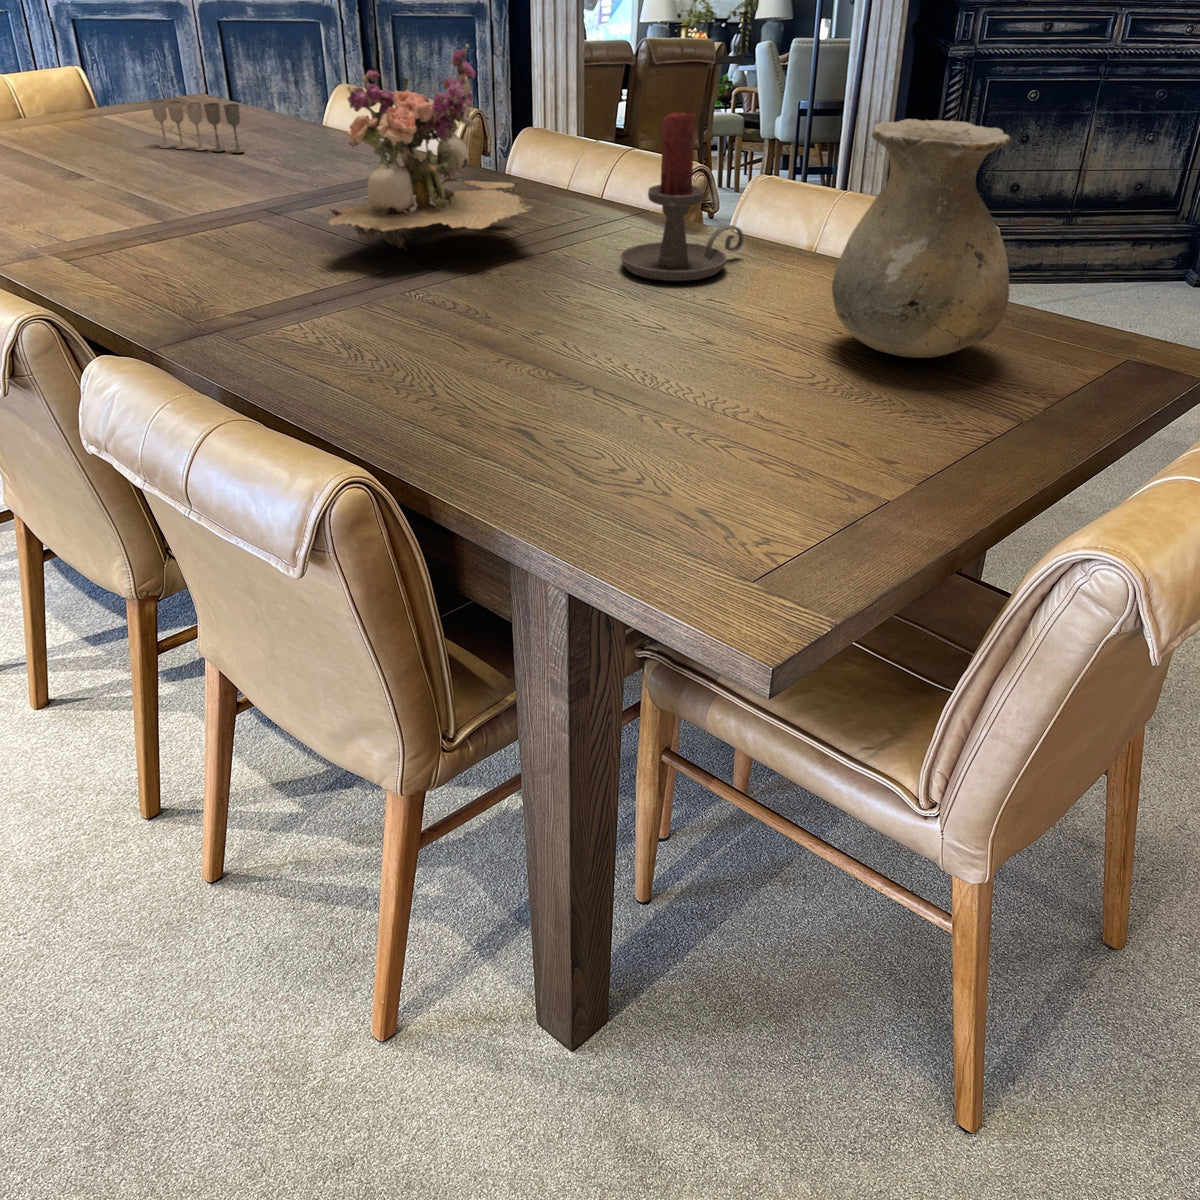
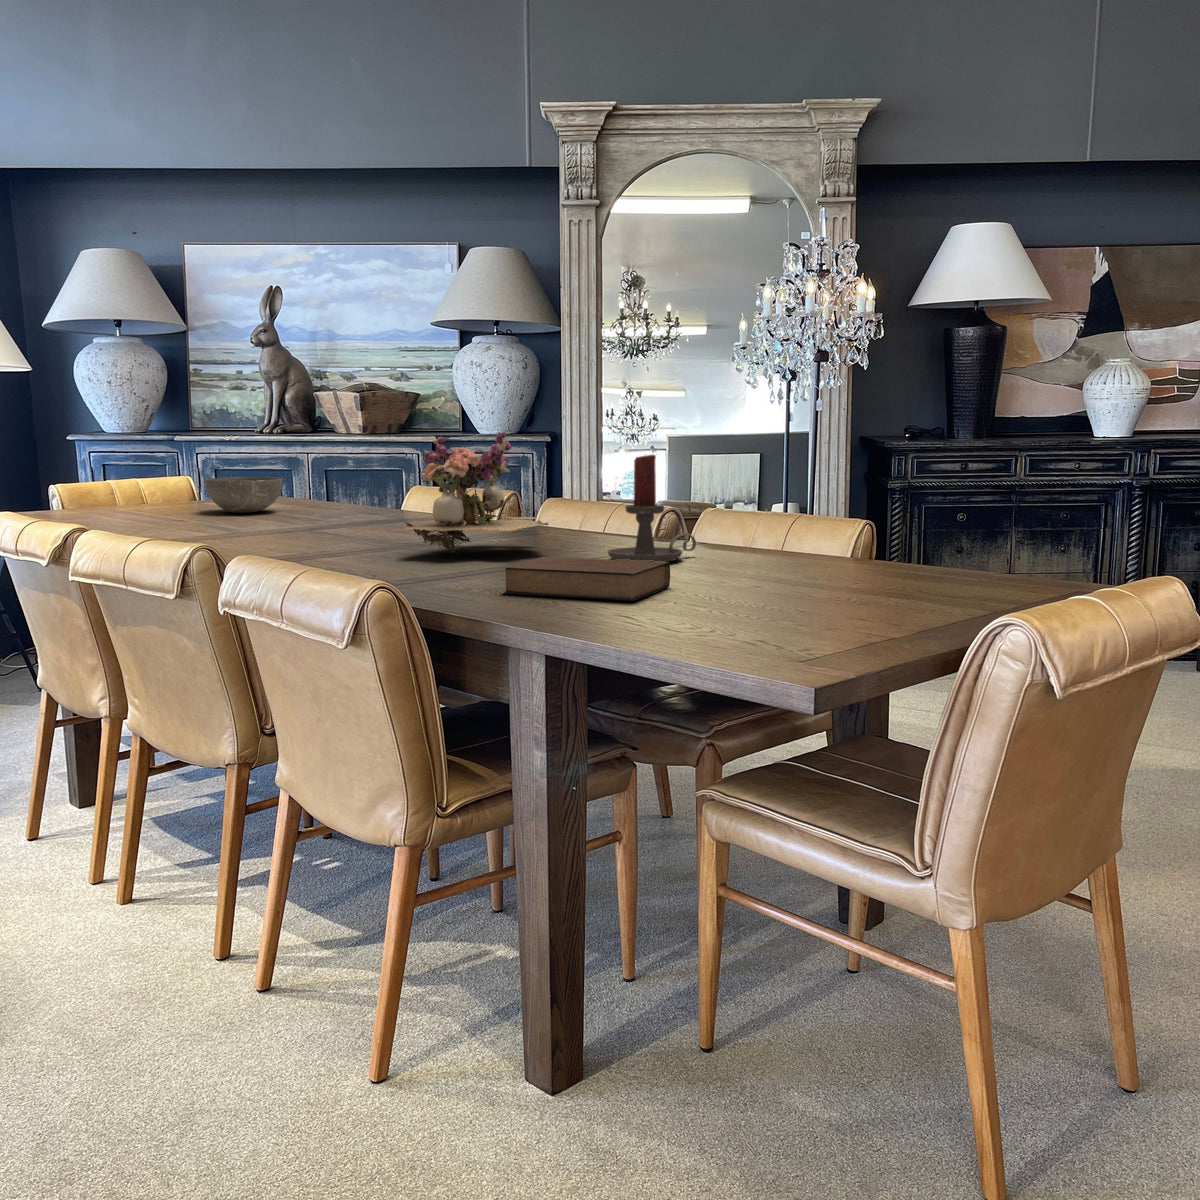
bowl: none [47,68,156,126] -> present [205,477,282,513]
wine glass: present [150,100,244,153] -> none [279,489,343,522]
vase: present [832,119,1010,358] -> none [743,438,860,585]
book: none [478,302,726,412] -> present [503,557,670,601]

